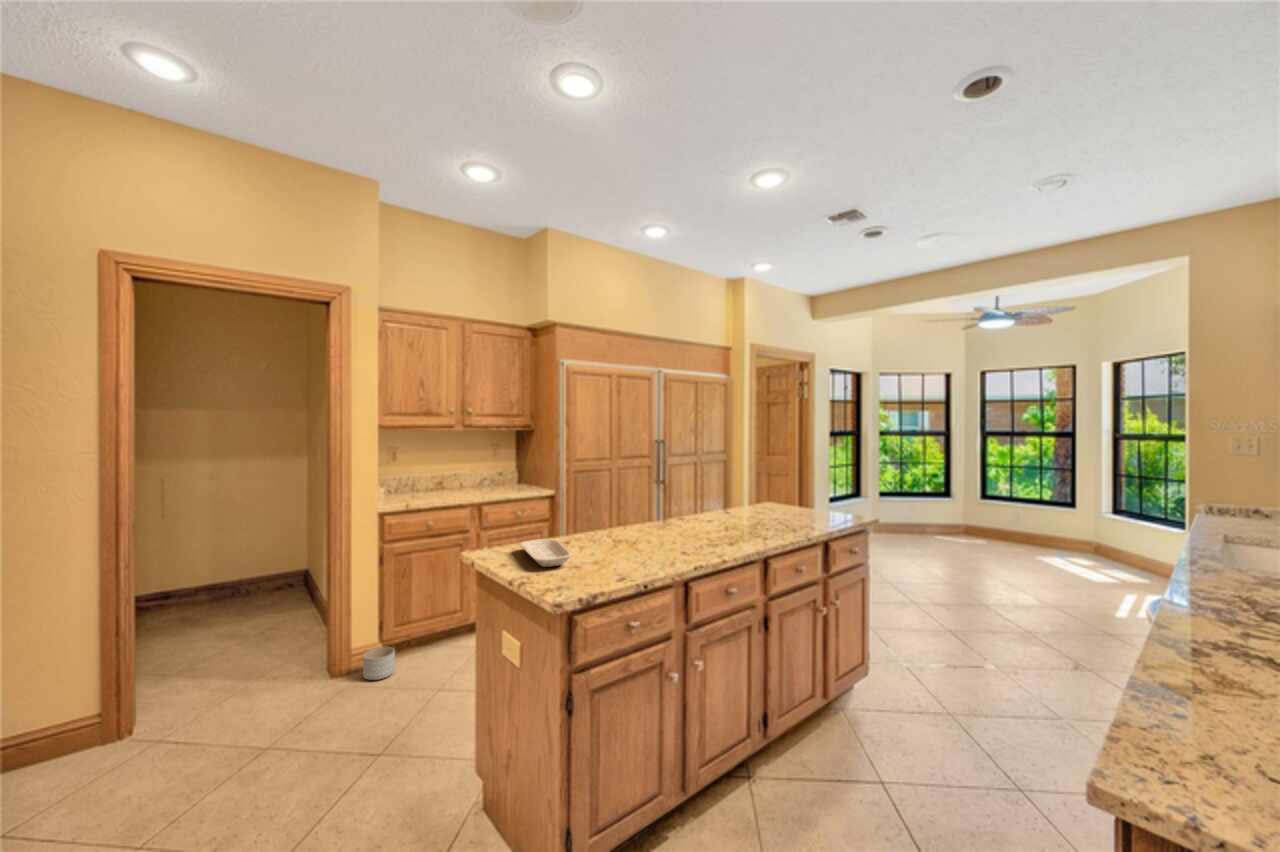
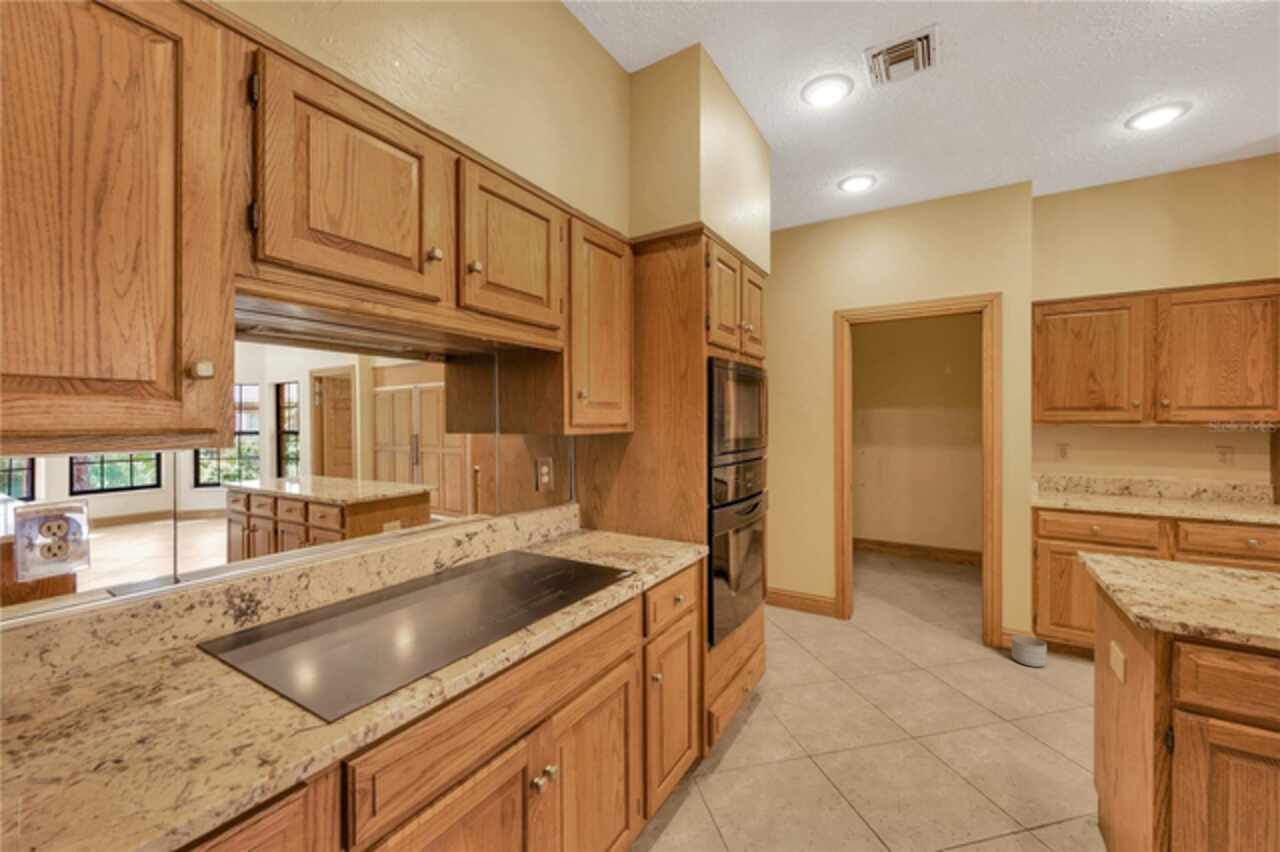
tray: present [520,539,572,567] -> none [1150,556,1220,590]

